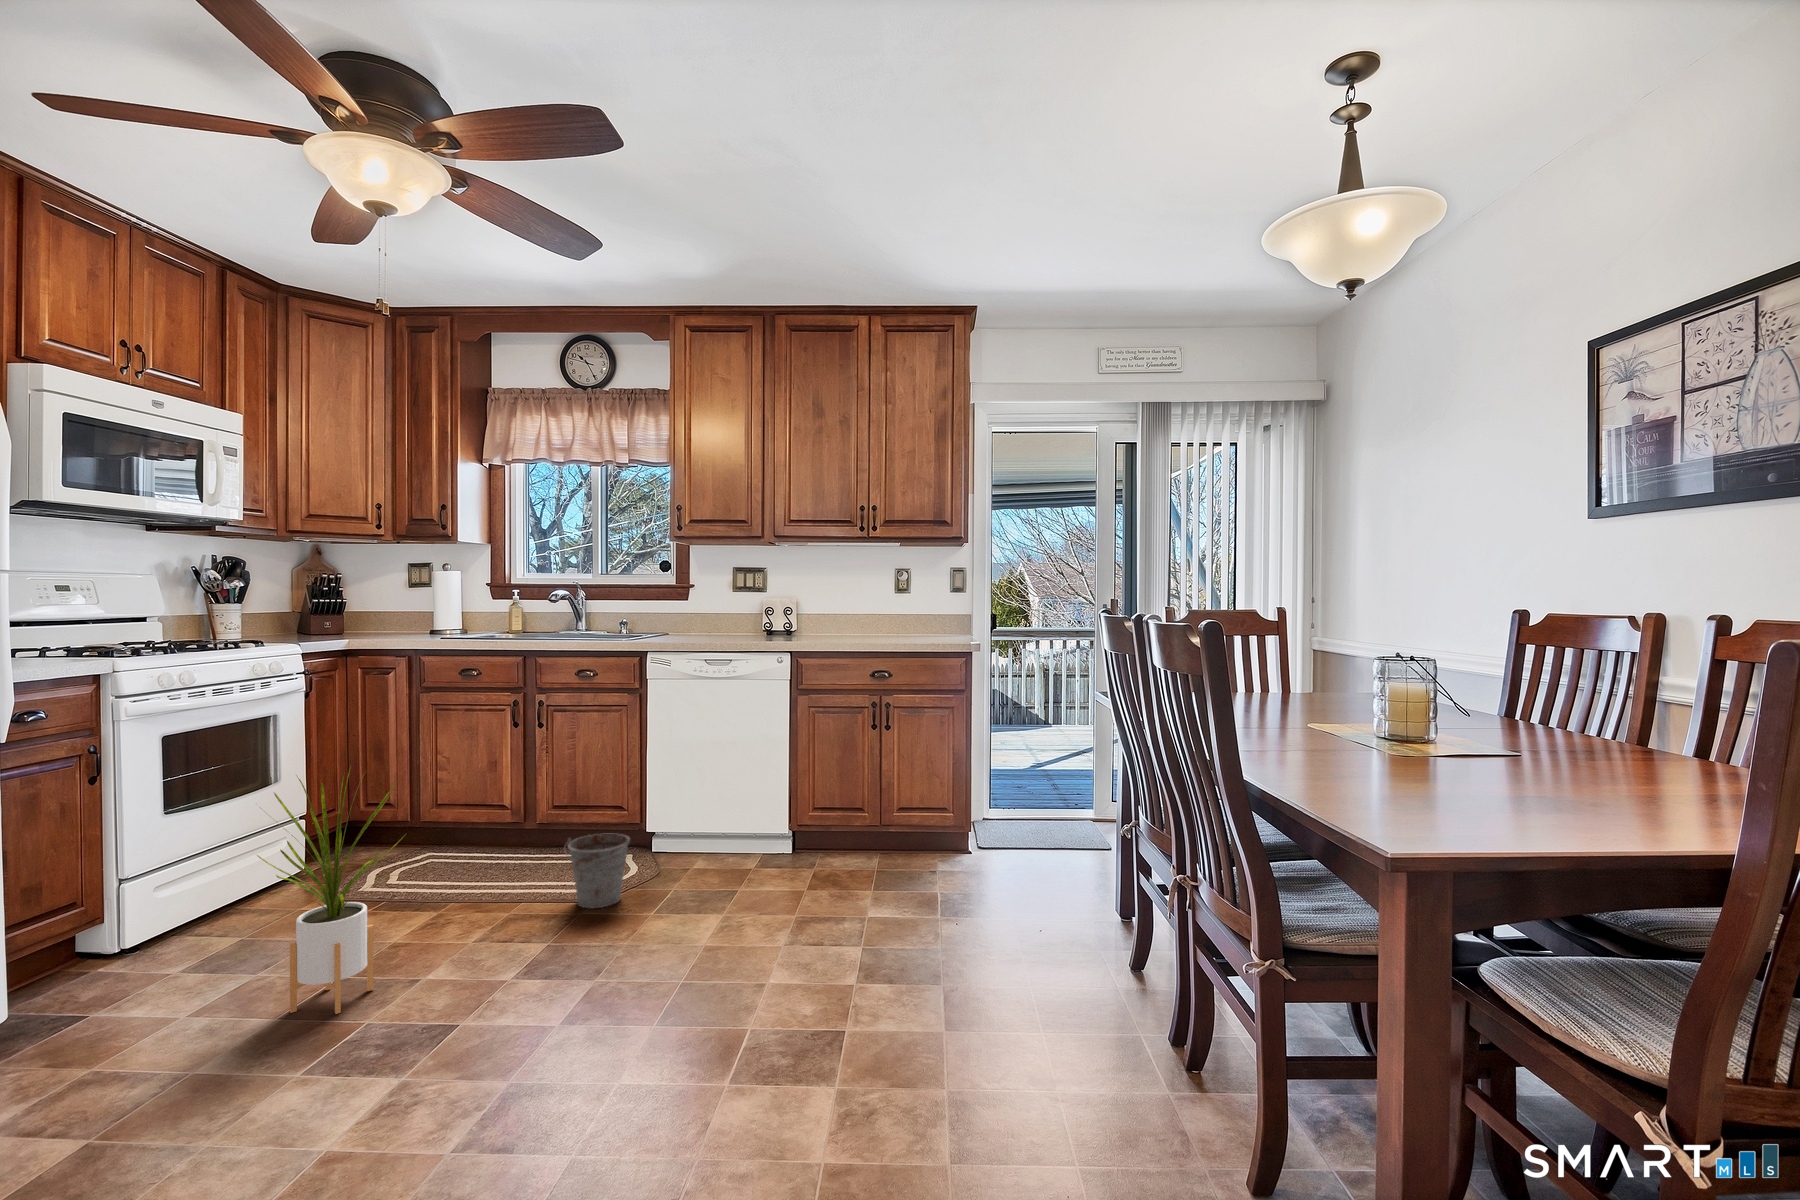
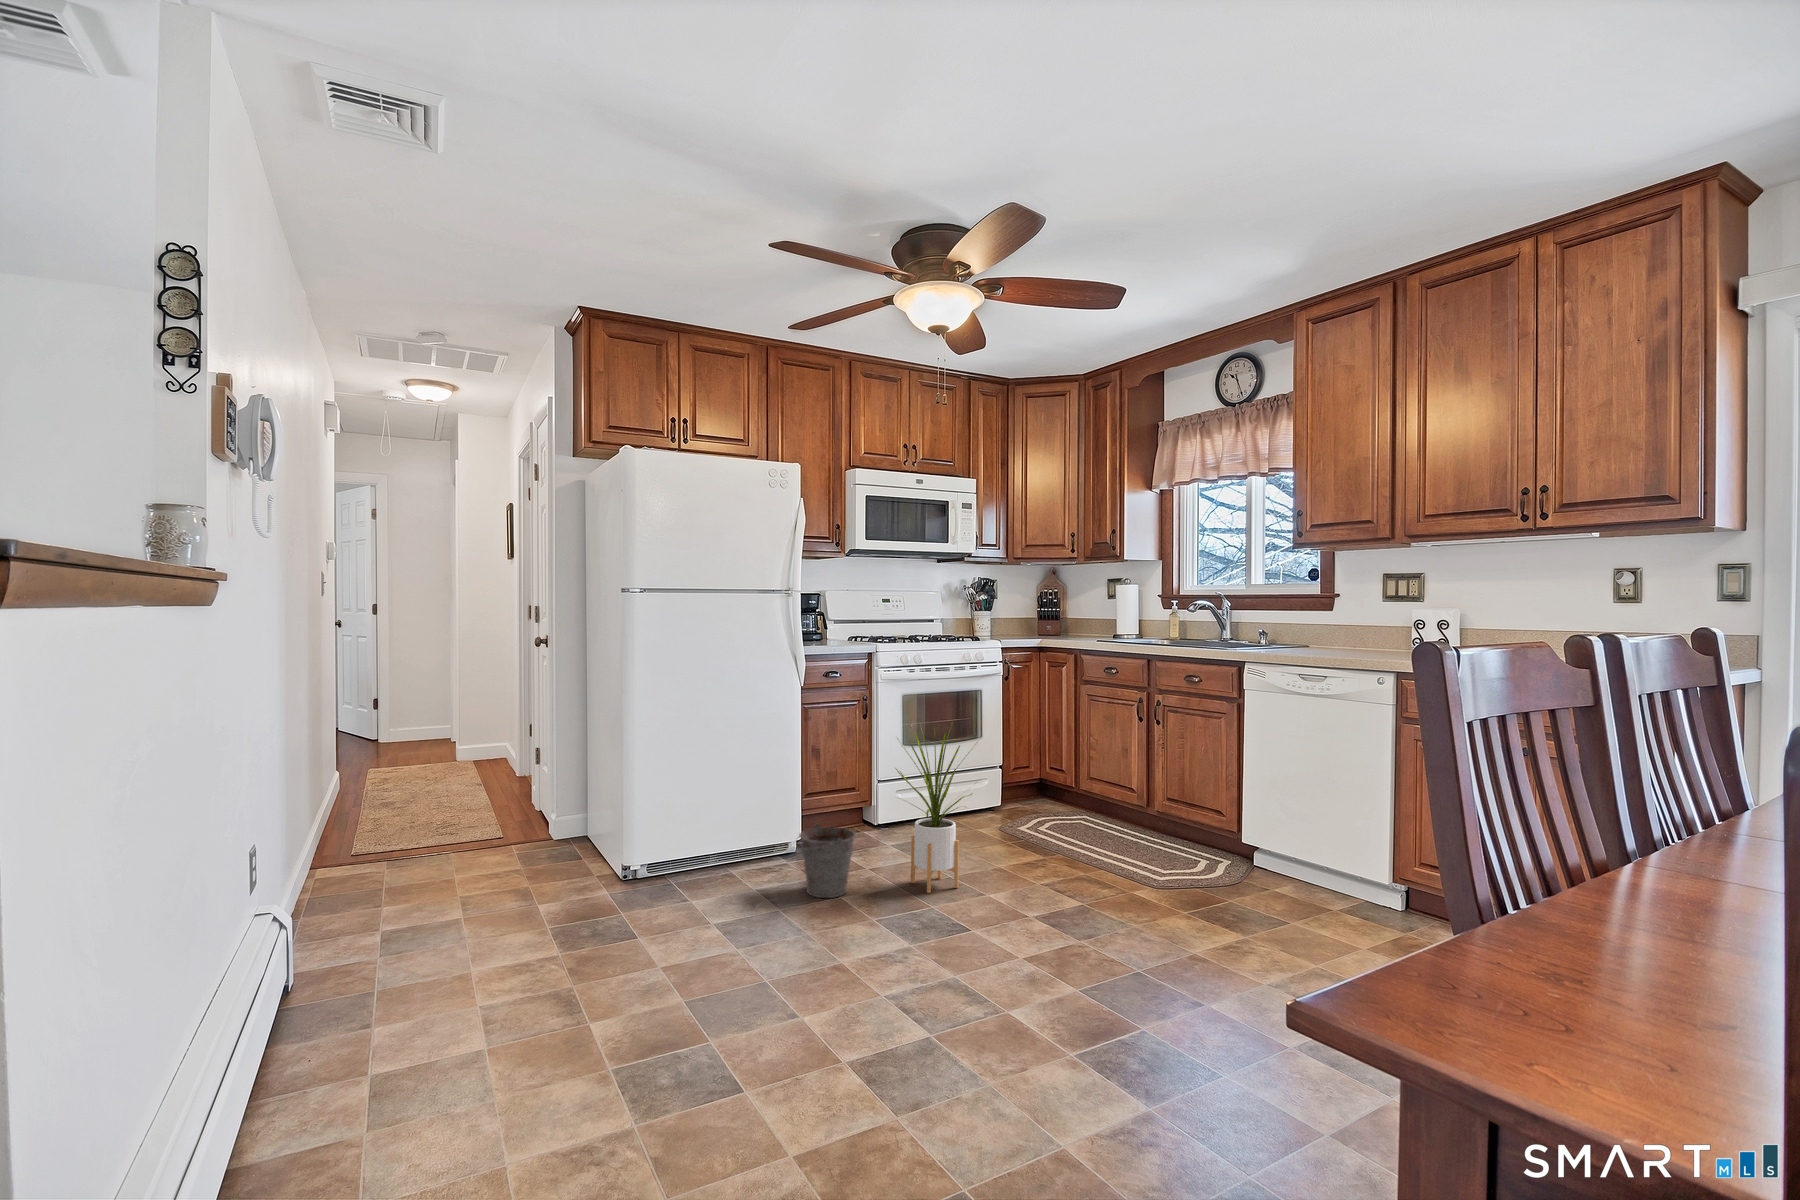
bucket: present [567,834,630,908] -> present [796,823,856,898]

